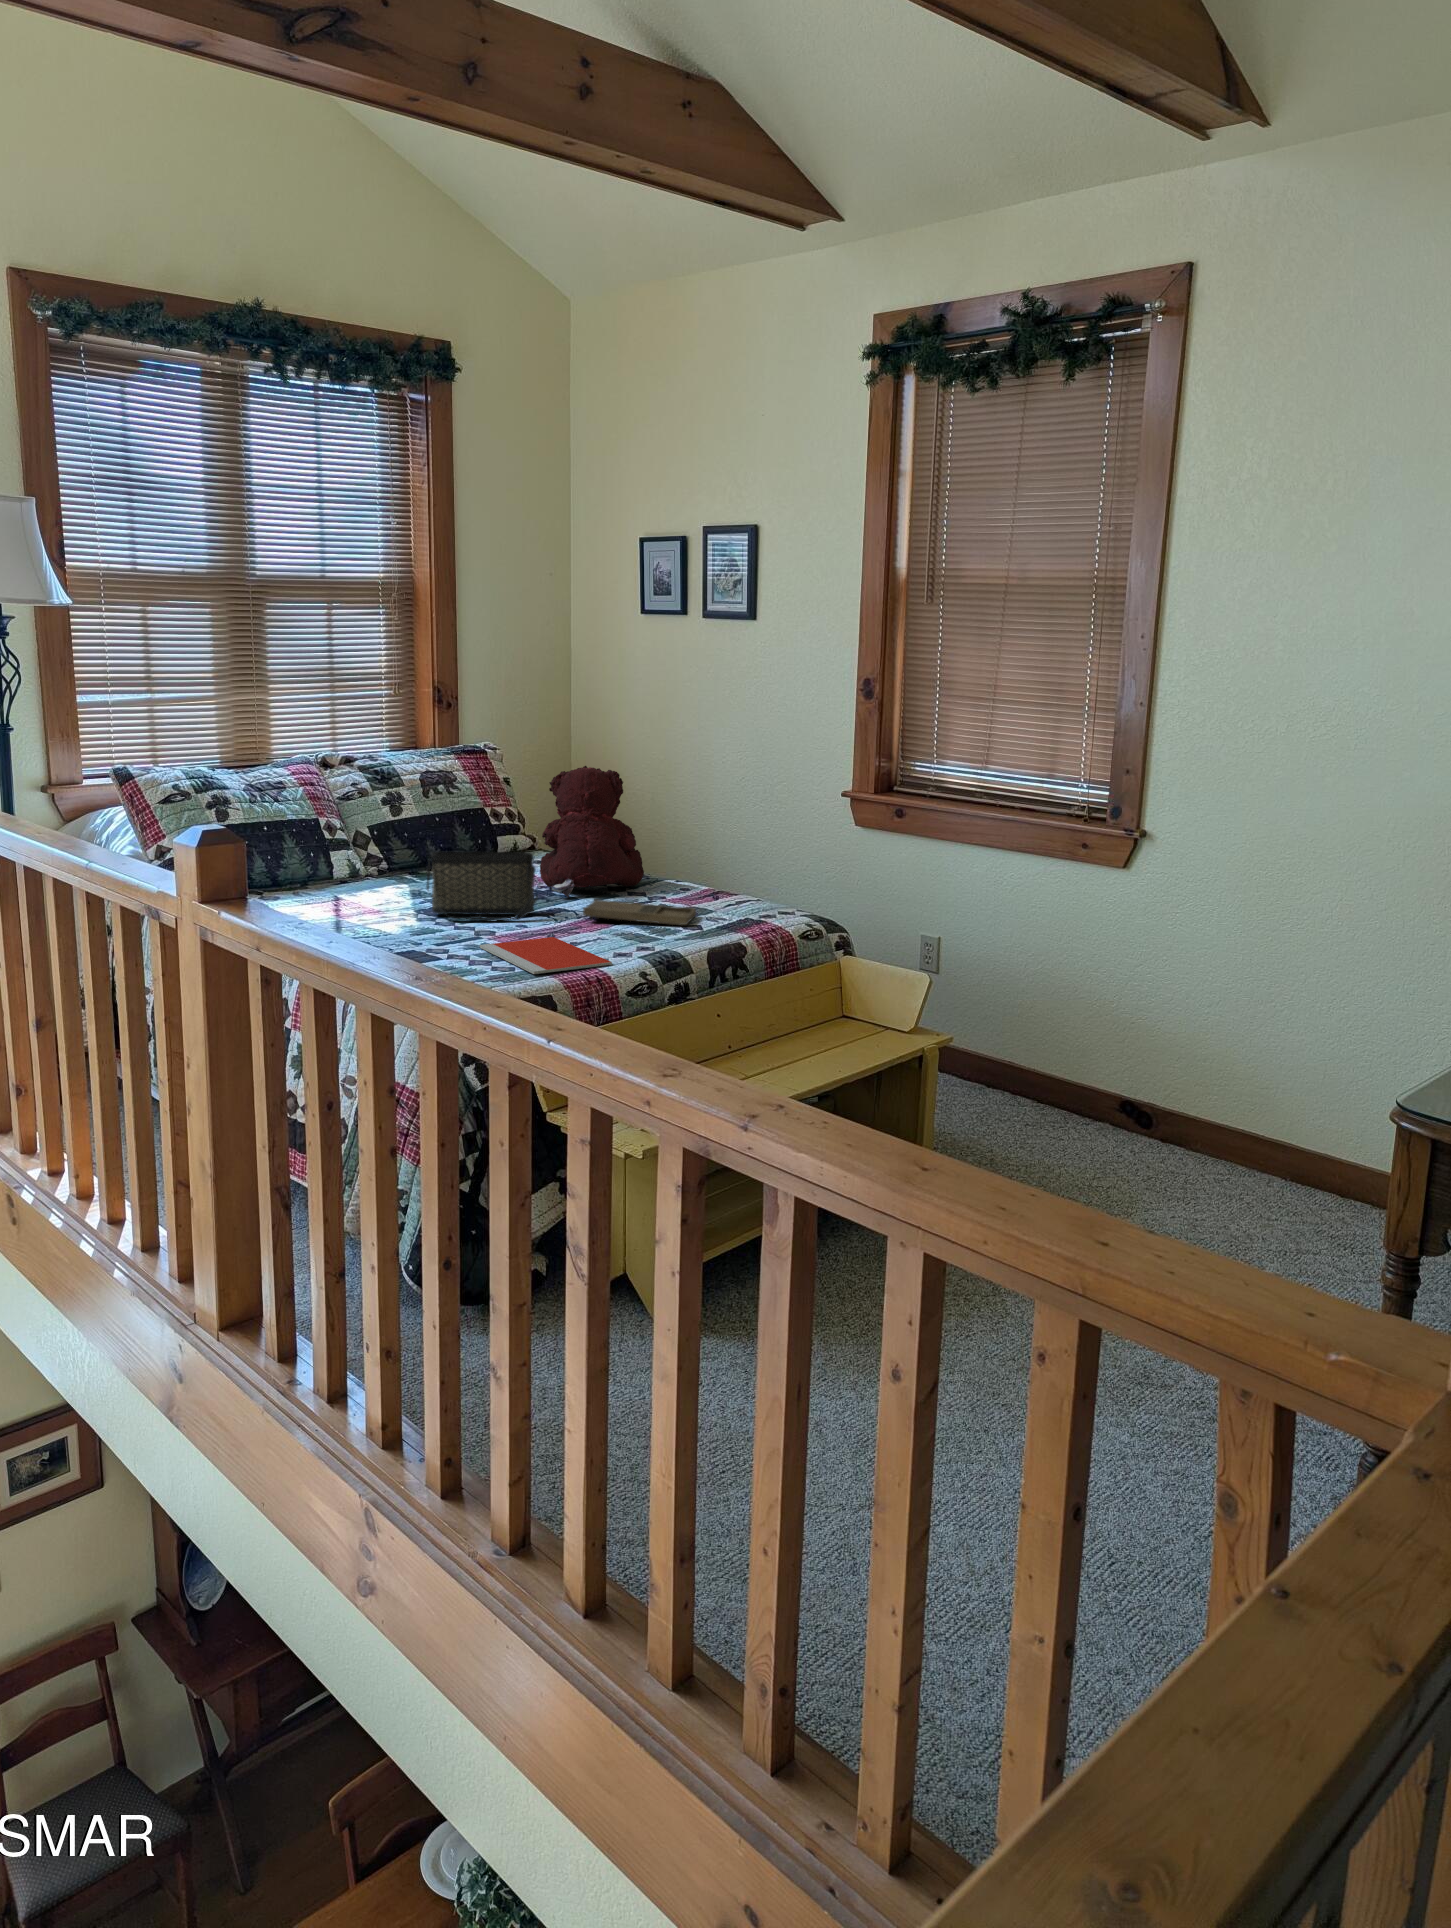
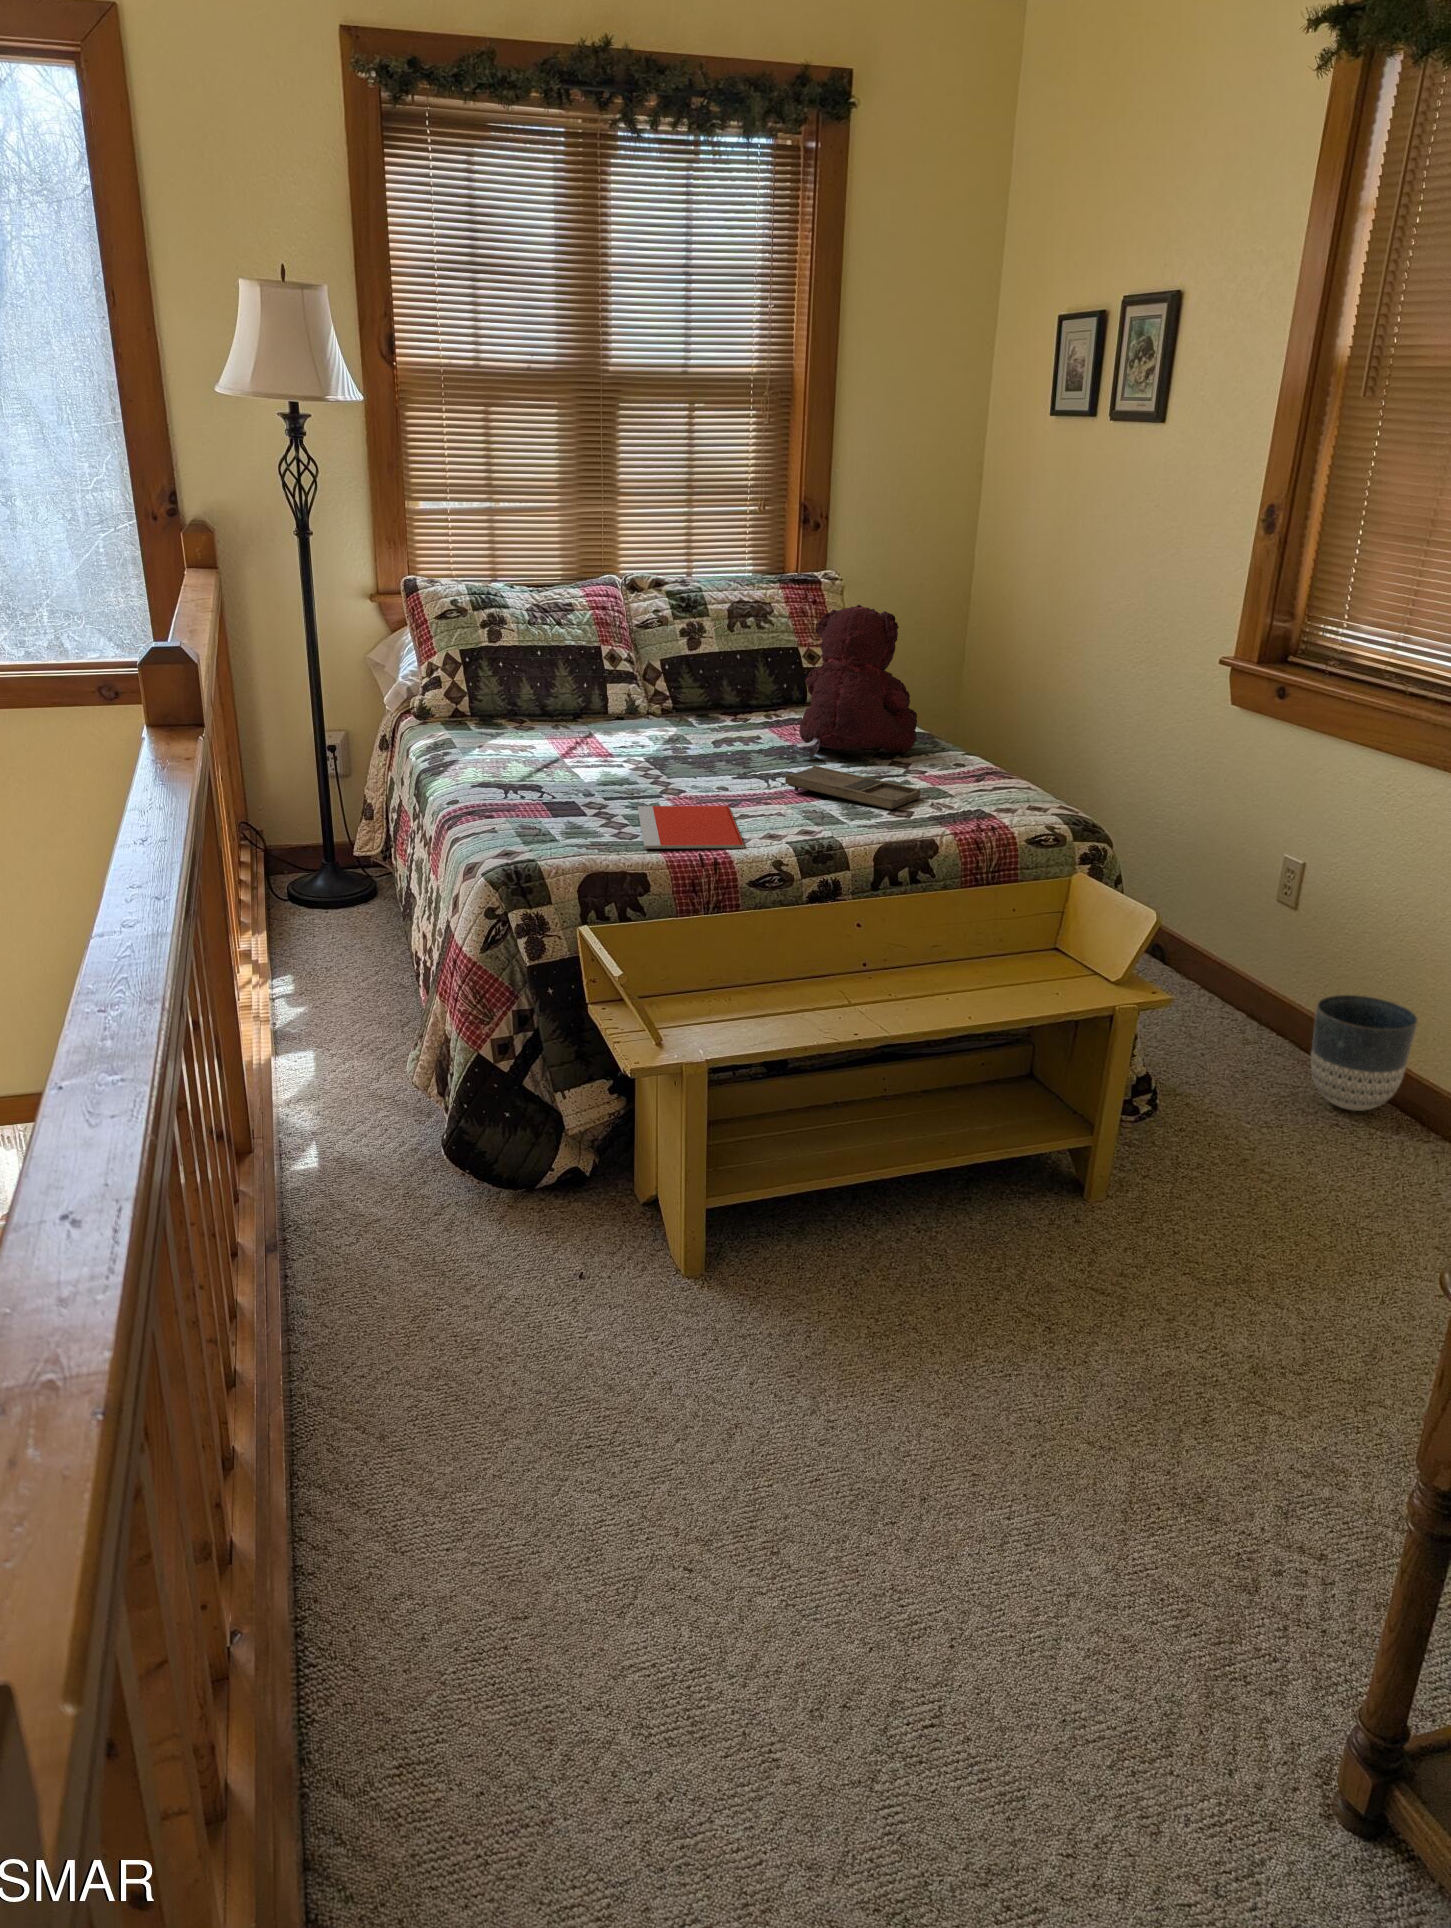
handbag: present [426,852,538,921] -> none [635,694,752,781]
planter: none [990,1033,1063,1119] -> present [1311,995,1418,1111]

